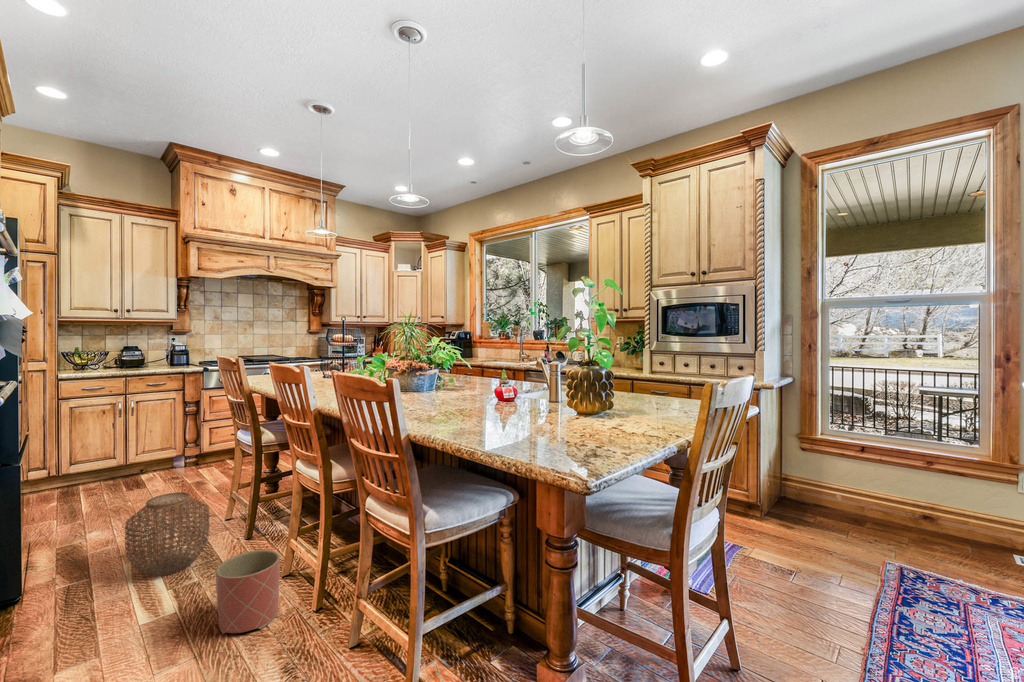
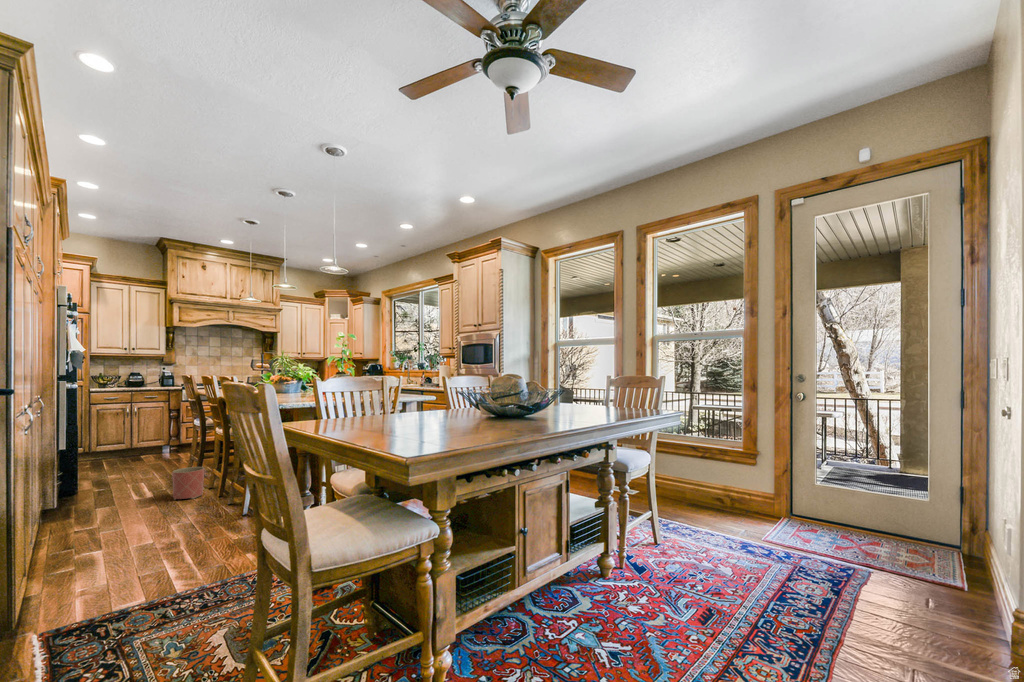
woven basket: present [125,492,209,576] -> none [130,447,175,488]

